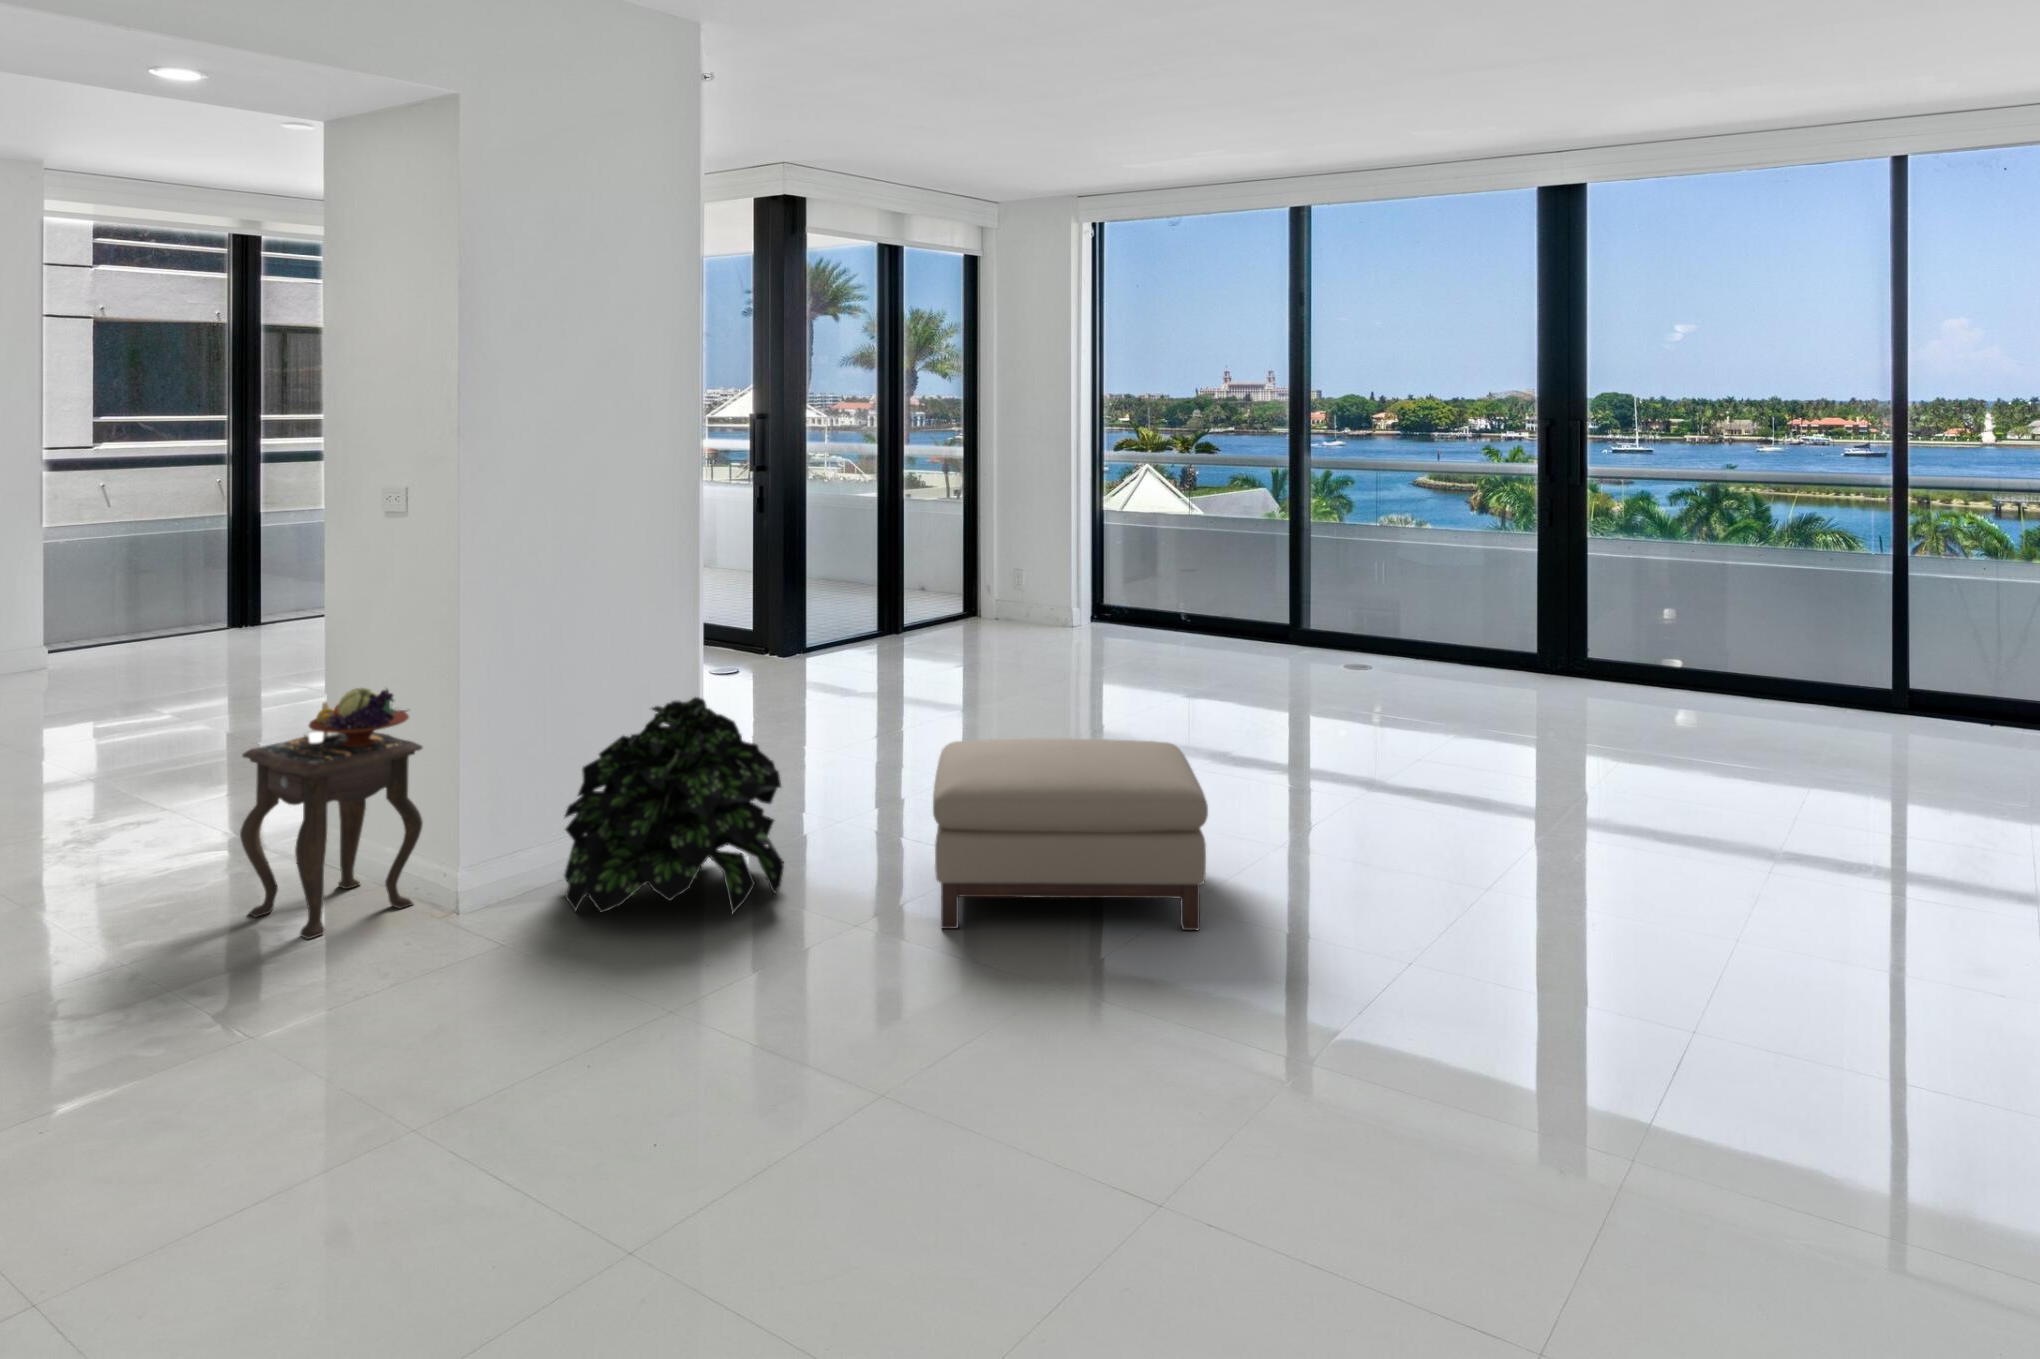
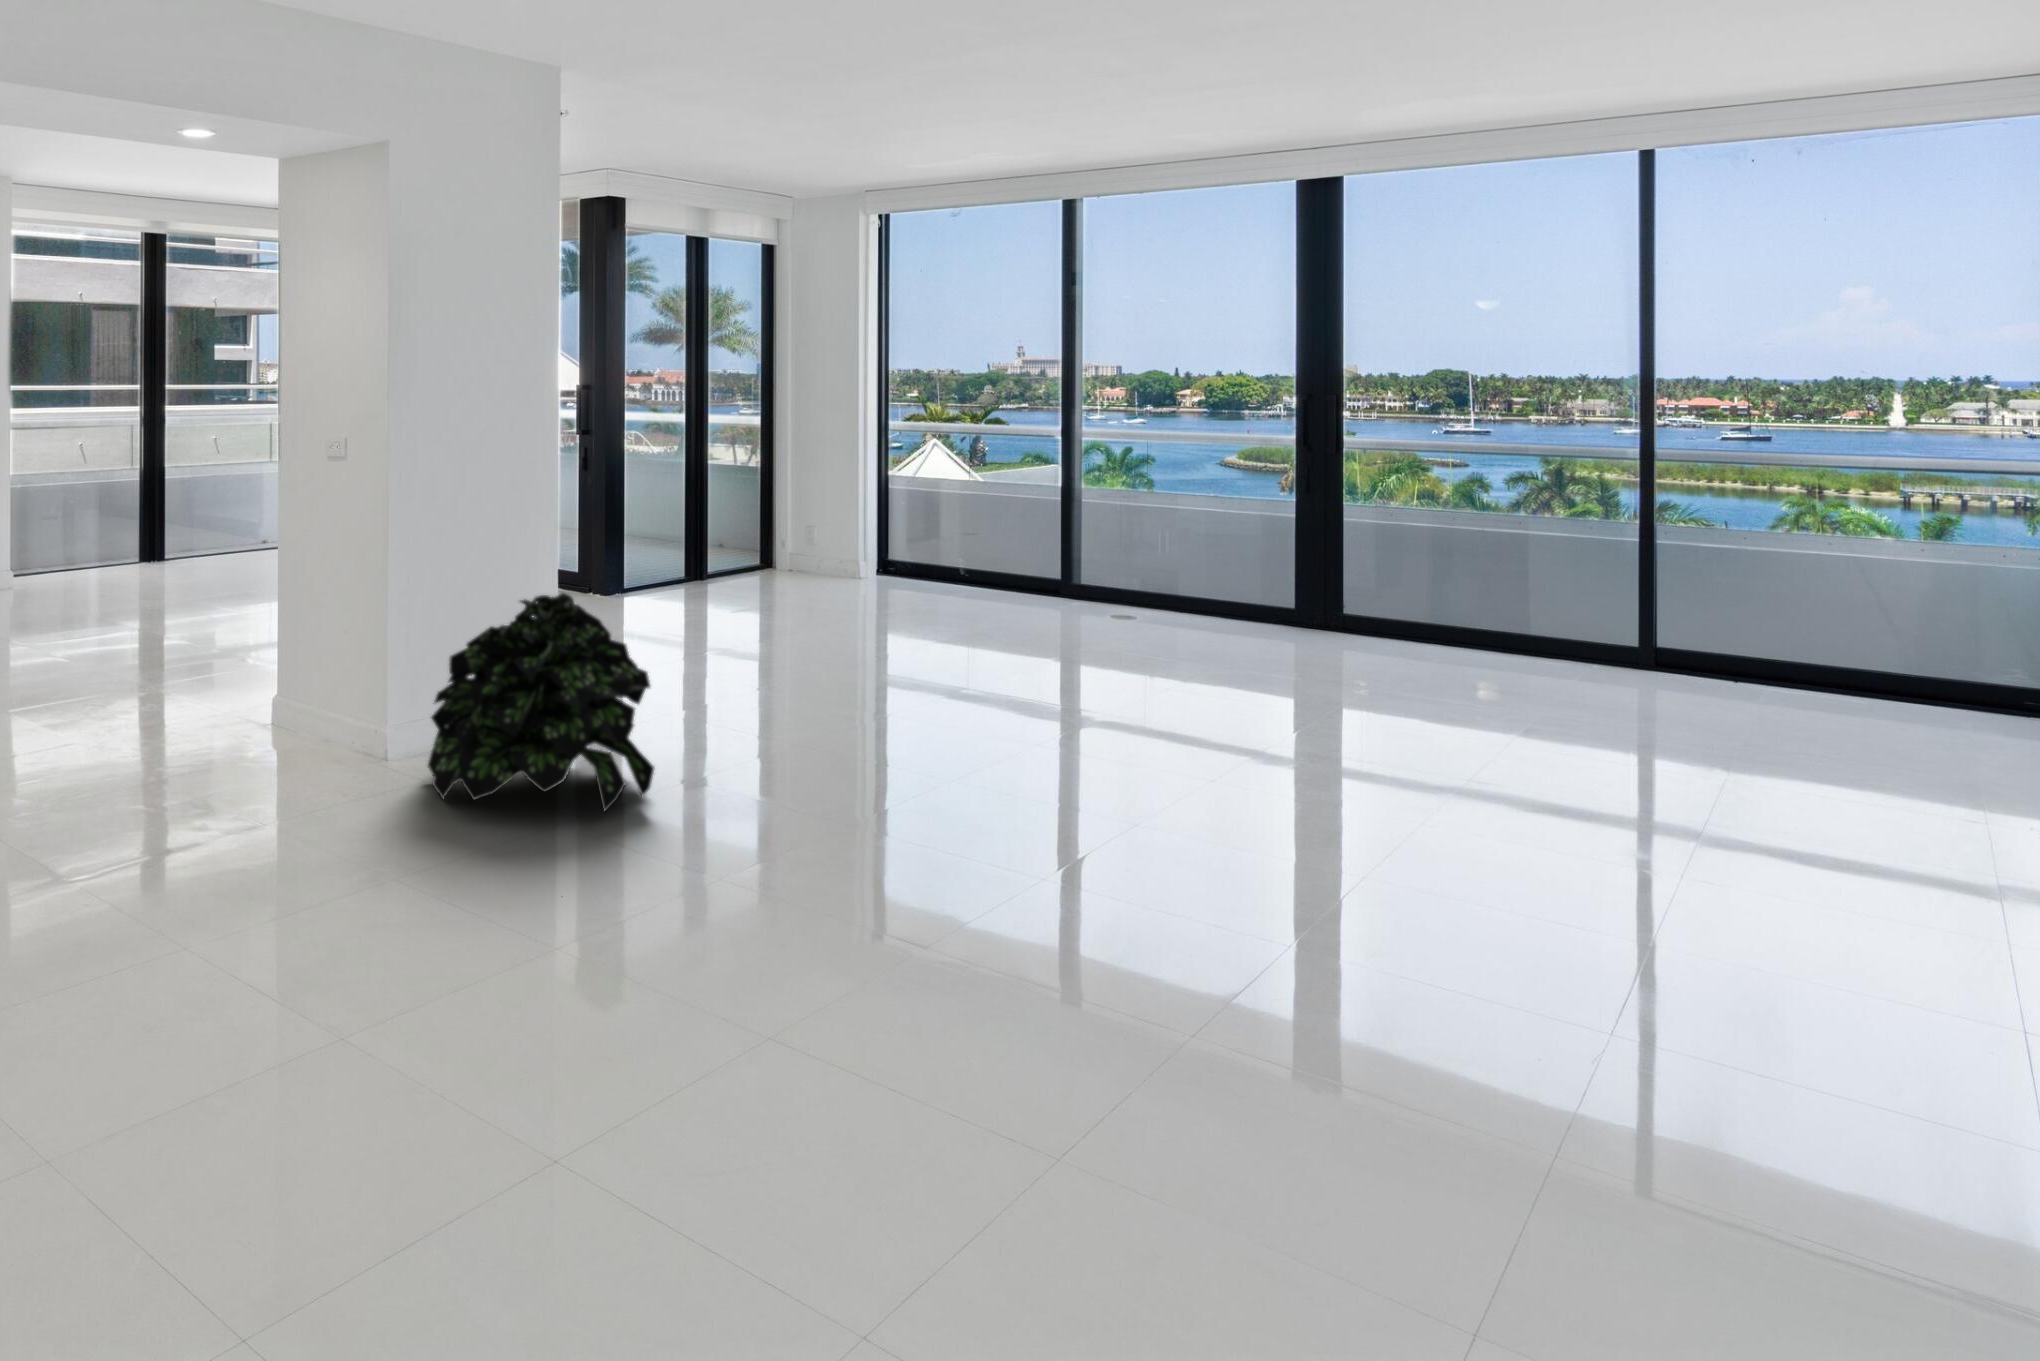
side table: present [240,688,423,939] -> none [121,556,297,805]
ottoman: present [933,739,1208,930] -> none [806,656,1120,865]

